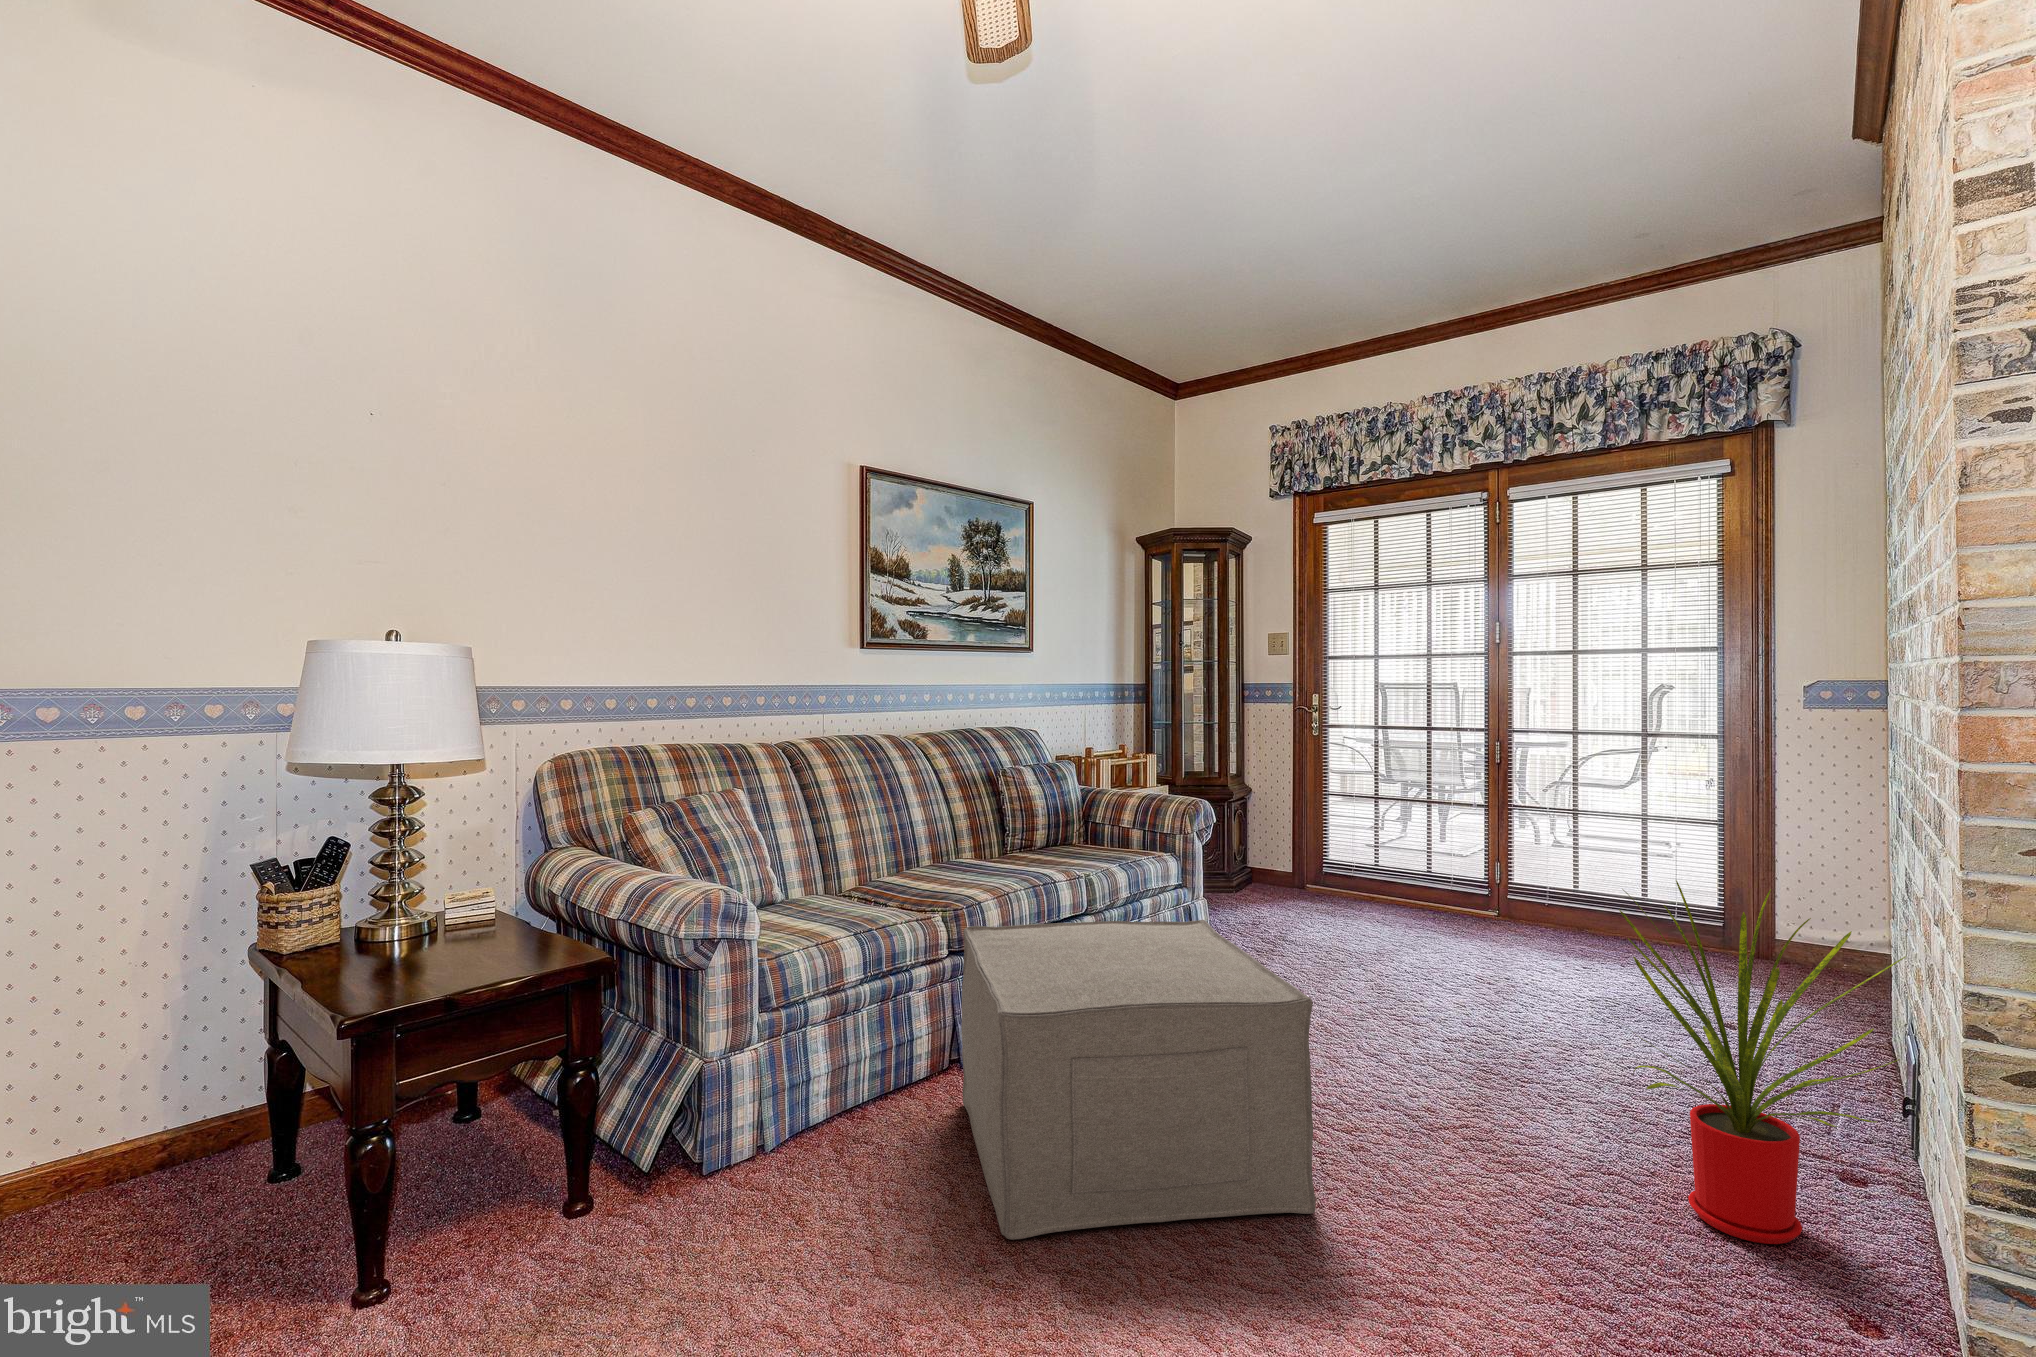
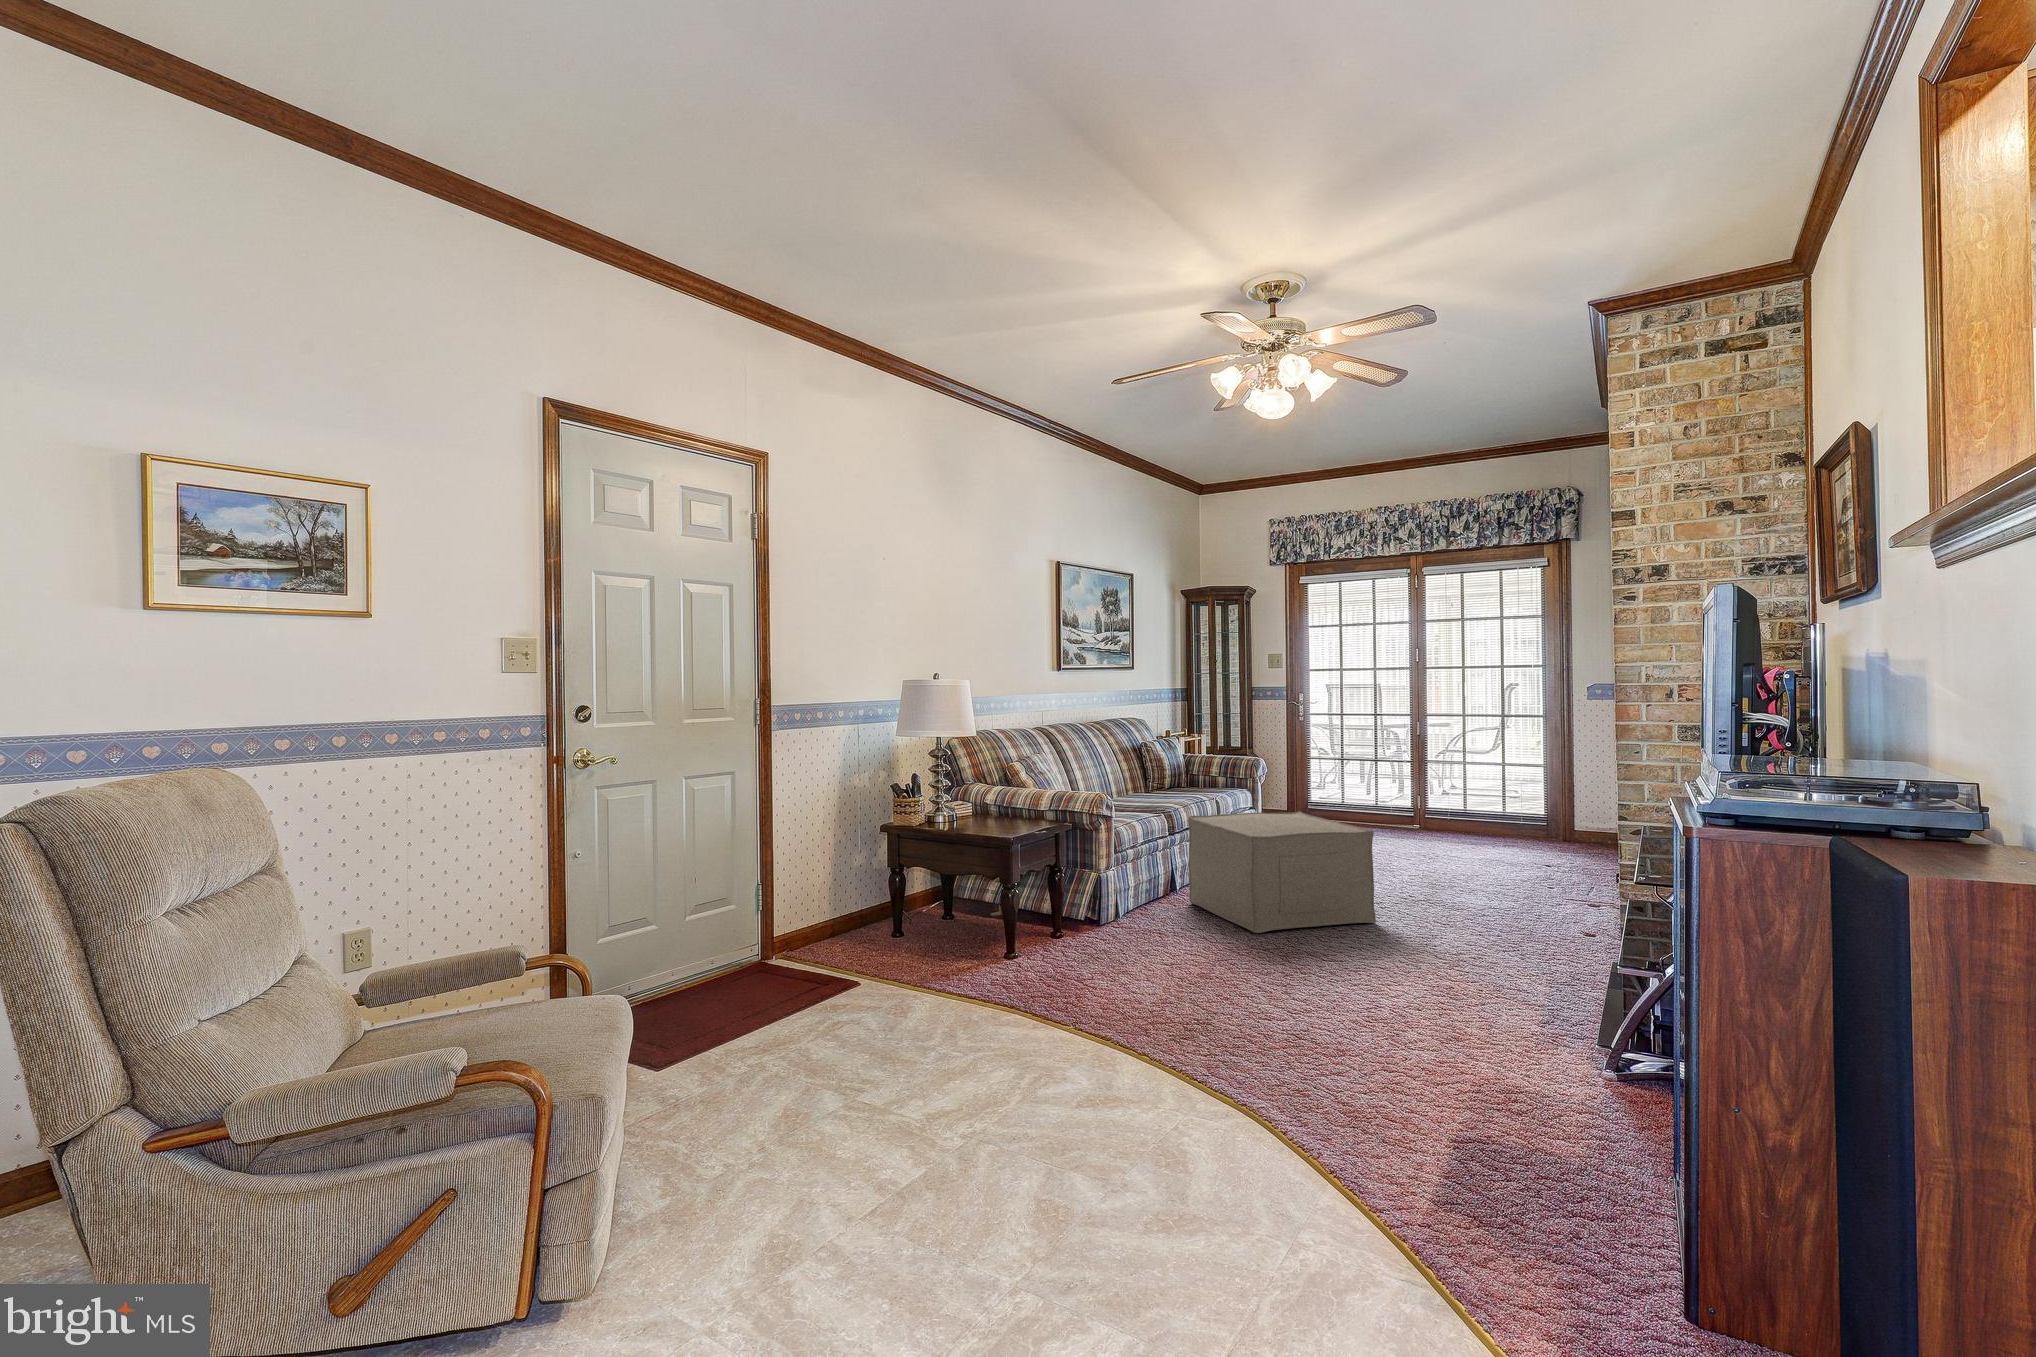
house plant: present [1612,880,1906,1244] -> none [1494,779,1605,922]

